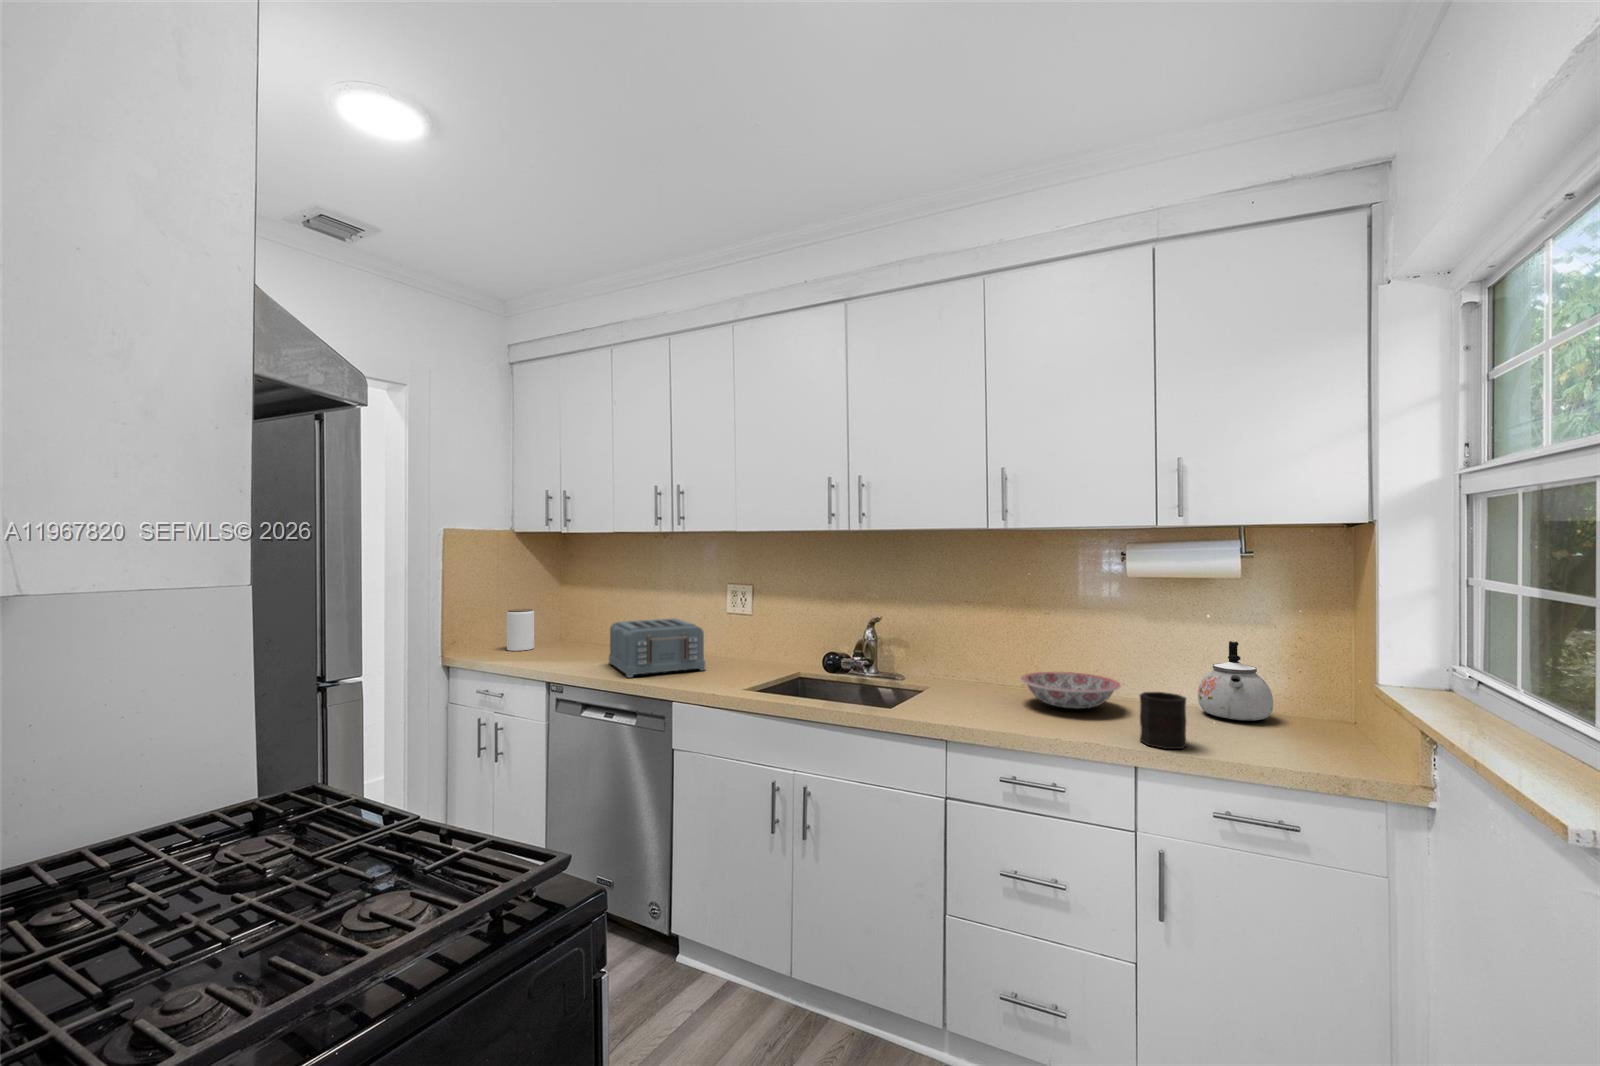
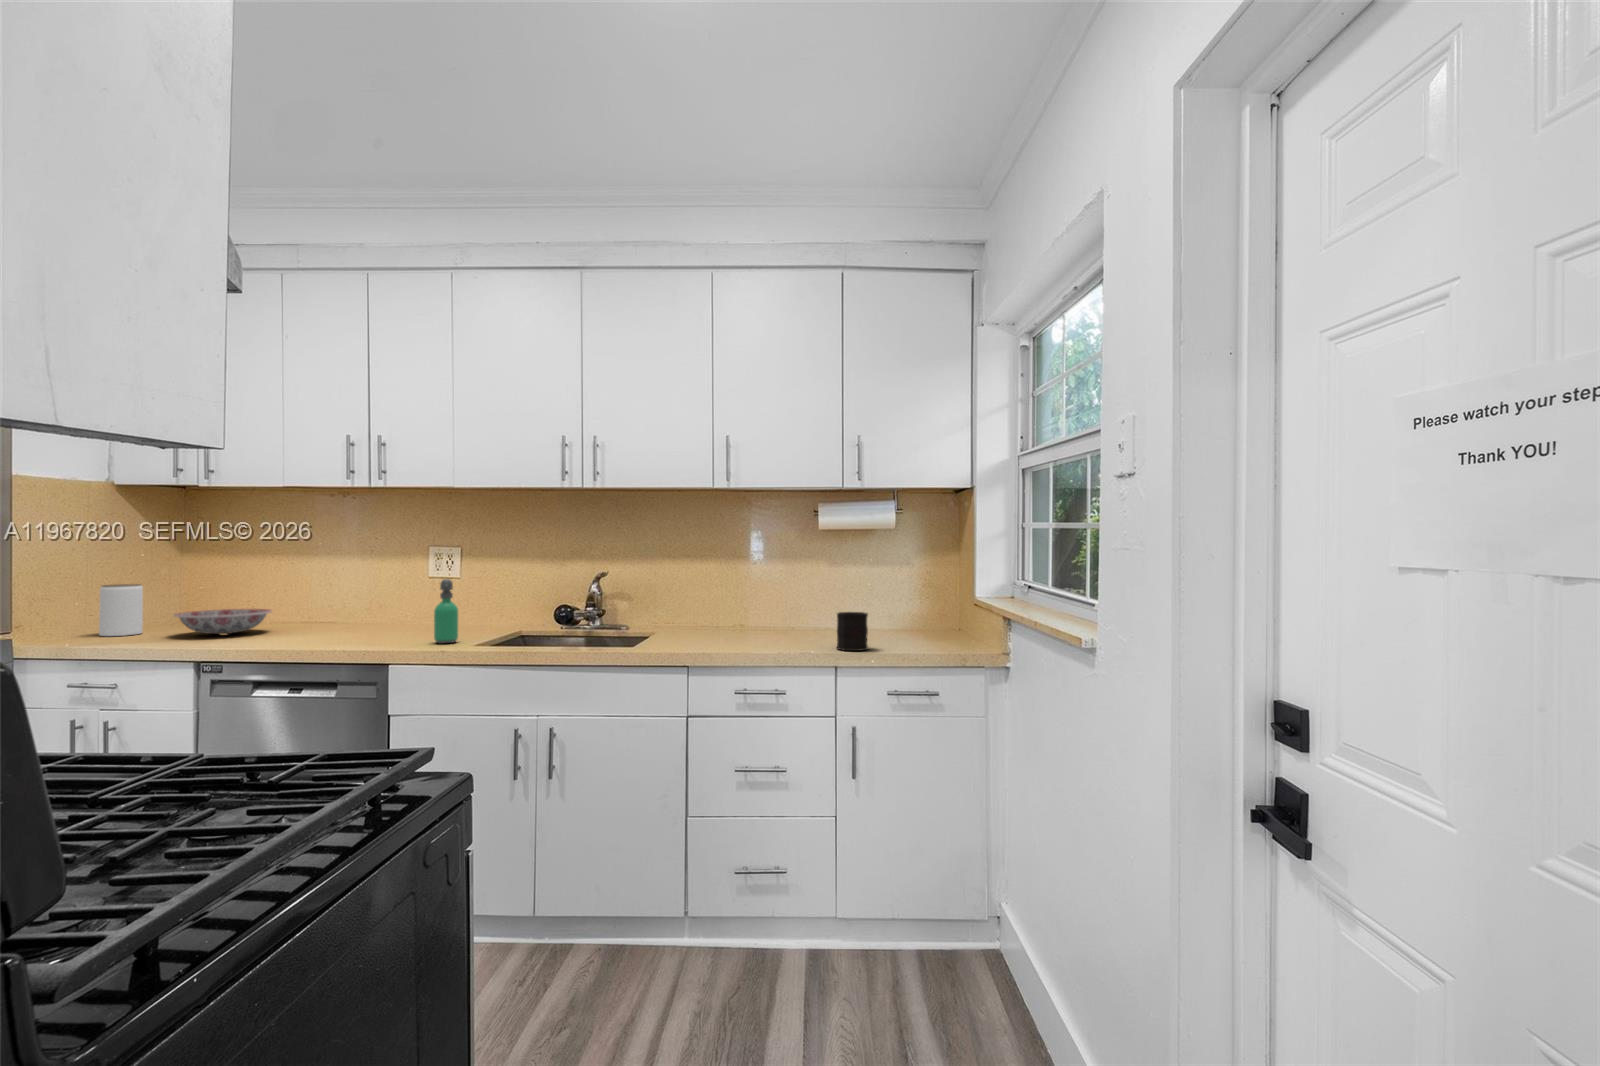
toaster: present [609,618,705,678] -> none [279,586,412,646]
soap dispenser: none [715,621,736,683] -> present [434,579,458,643]
kettle: present [1198,641,1273,720] -> none [867,578,916,635]
ceramic bowl: present [1021,672,1121,709] -> present [174,609,272,635]

